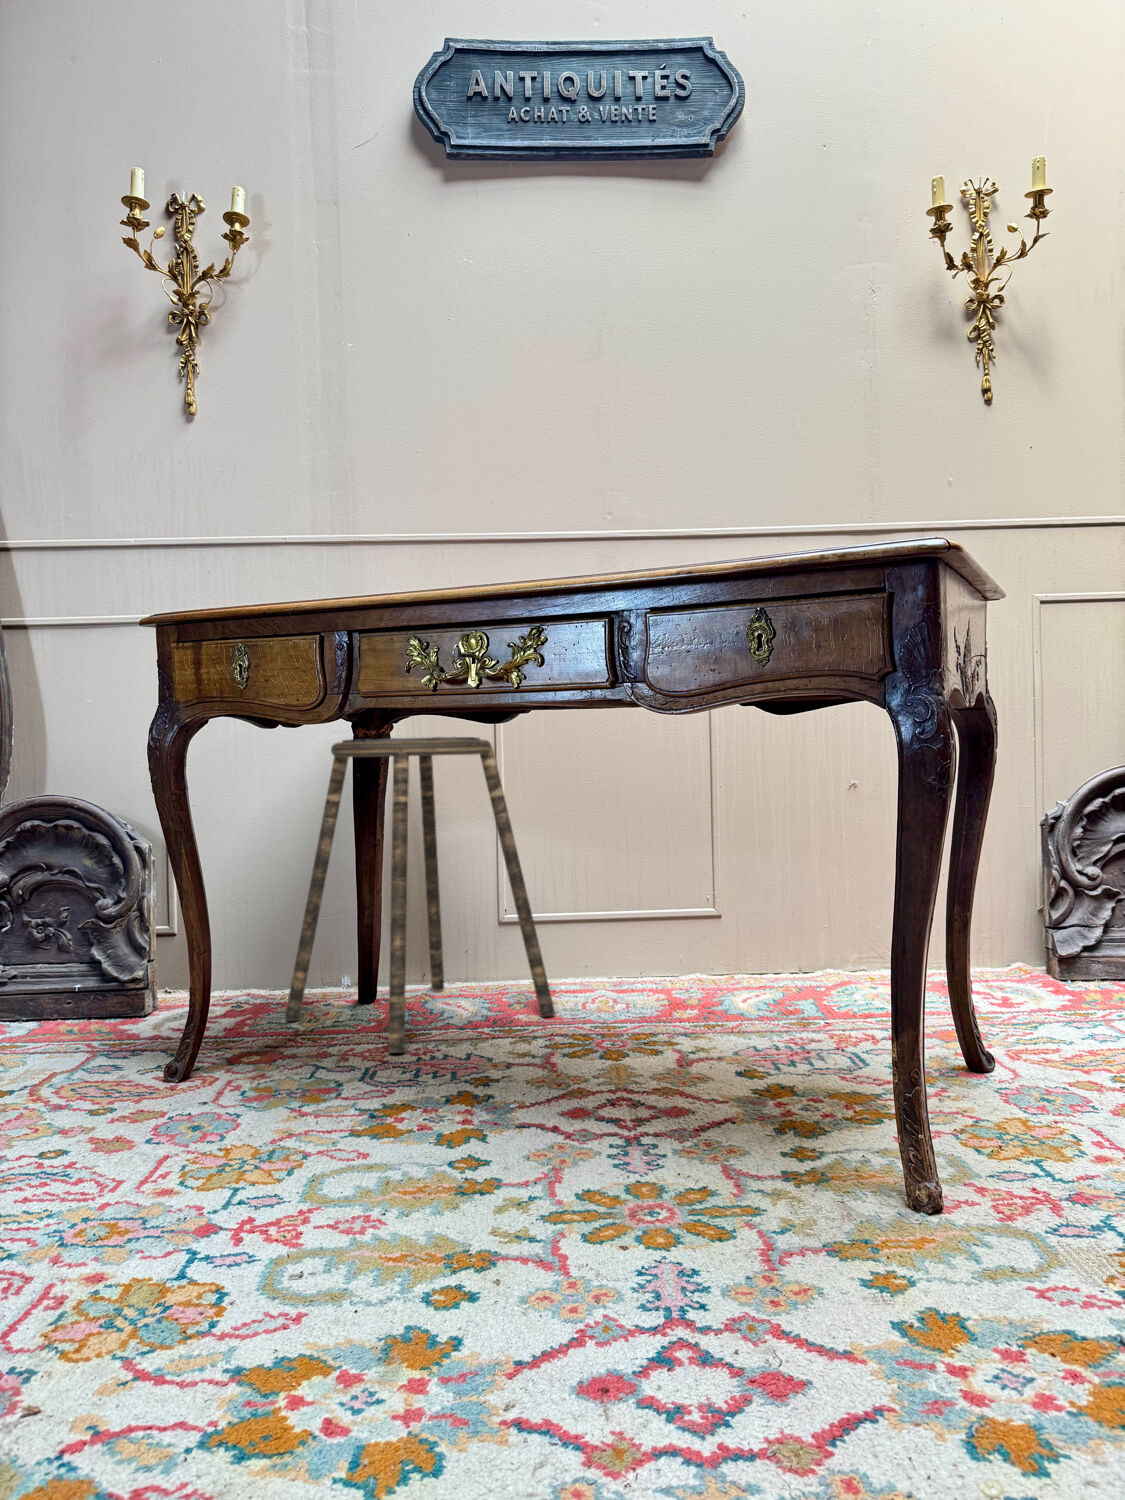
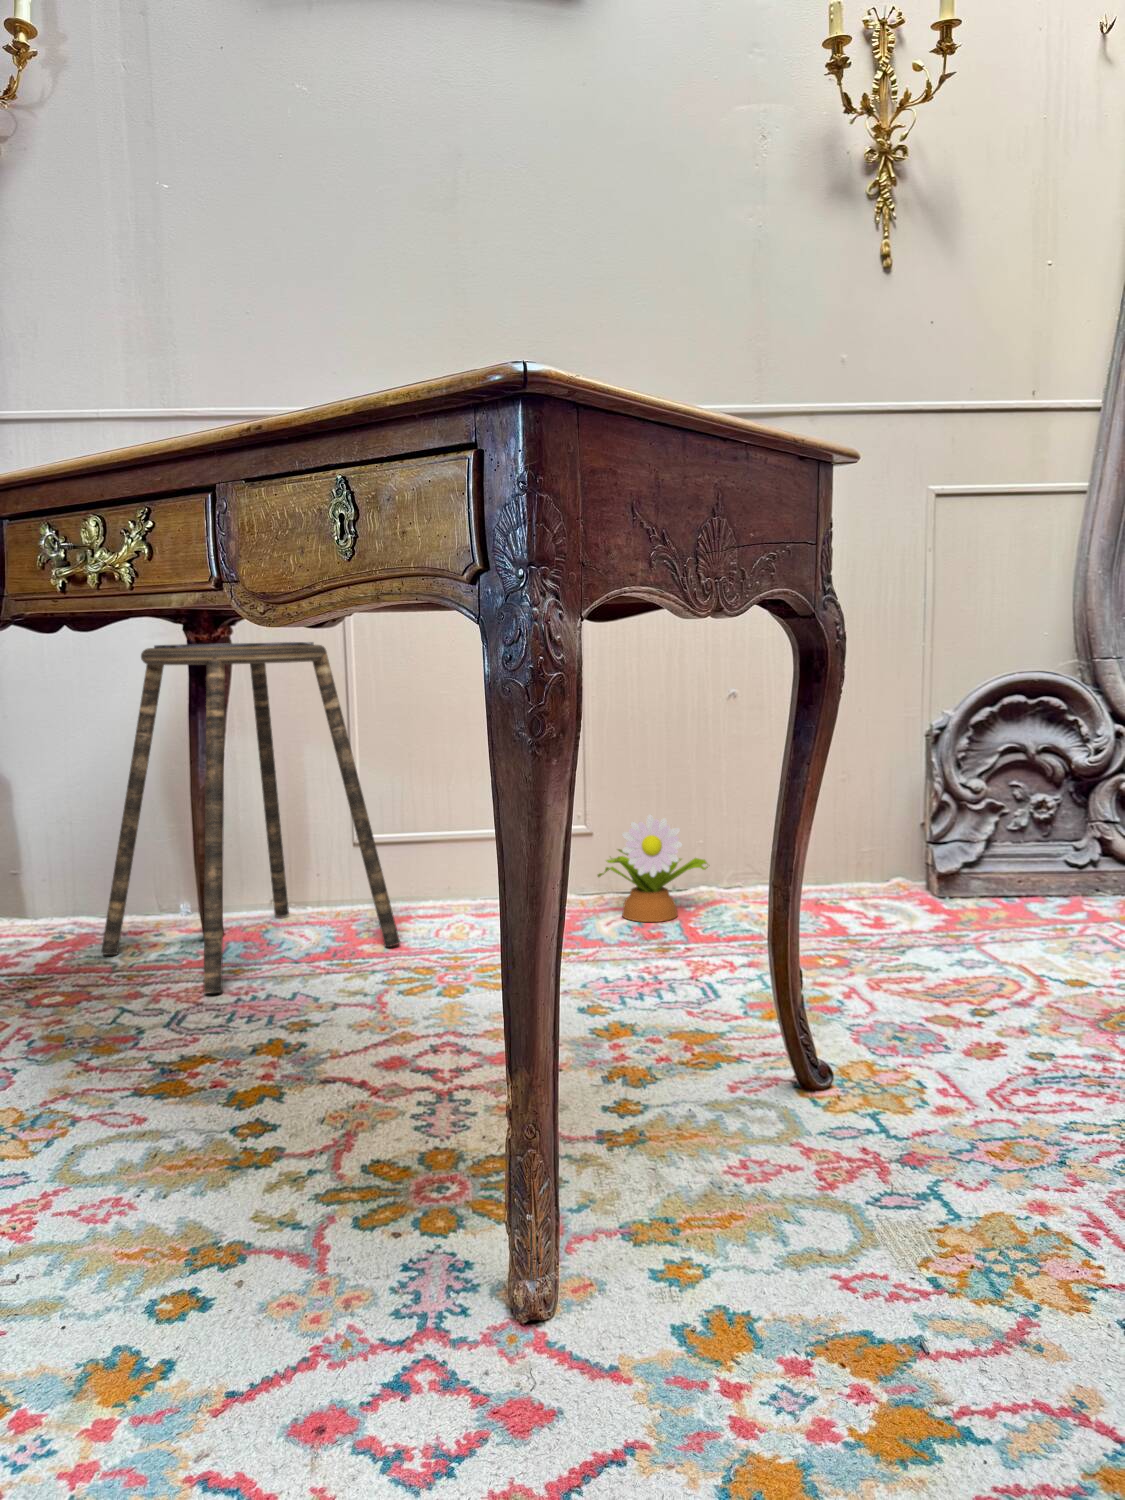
decorative plant: none [733,896,838,998] -> present [598,814,708,922]

